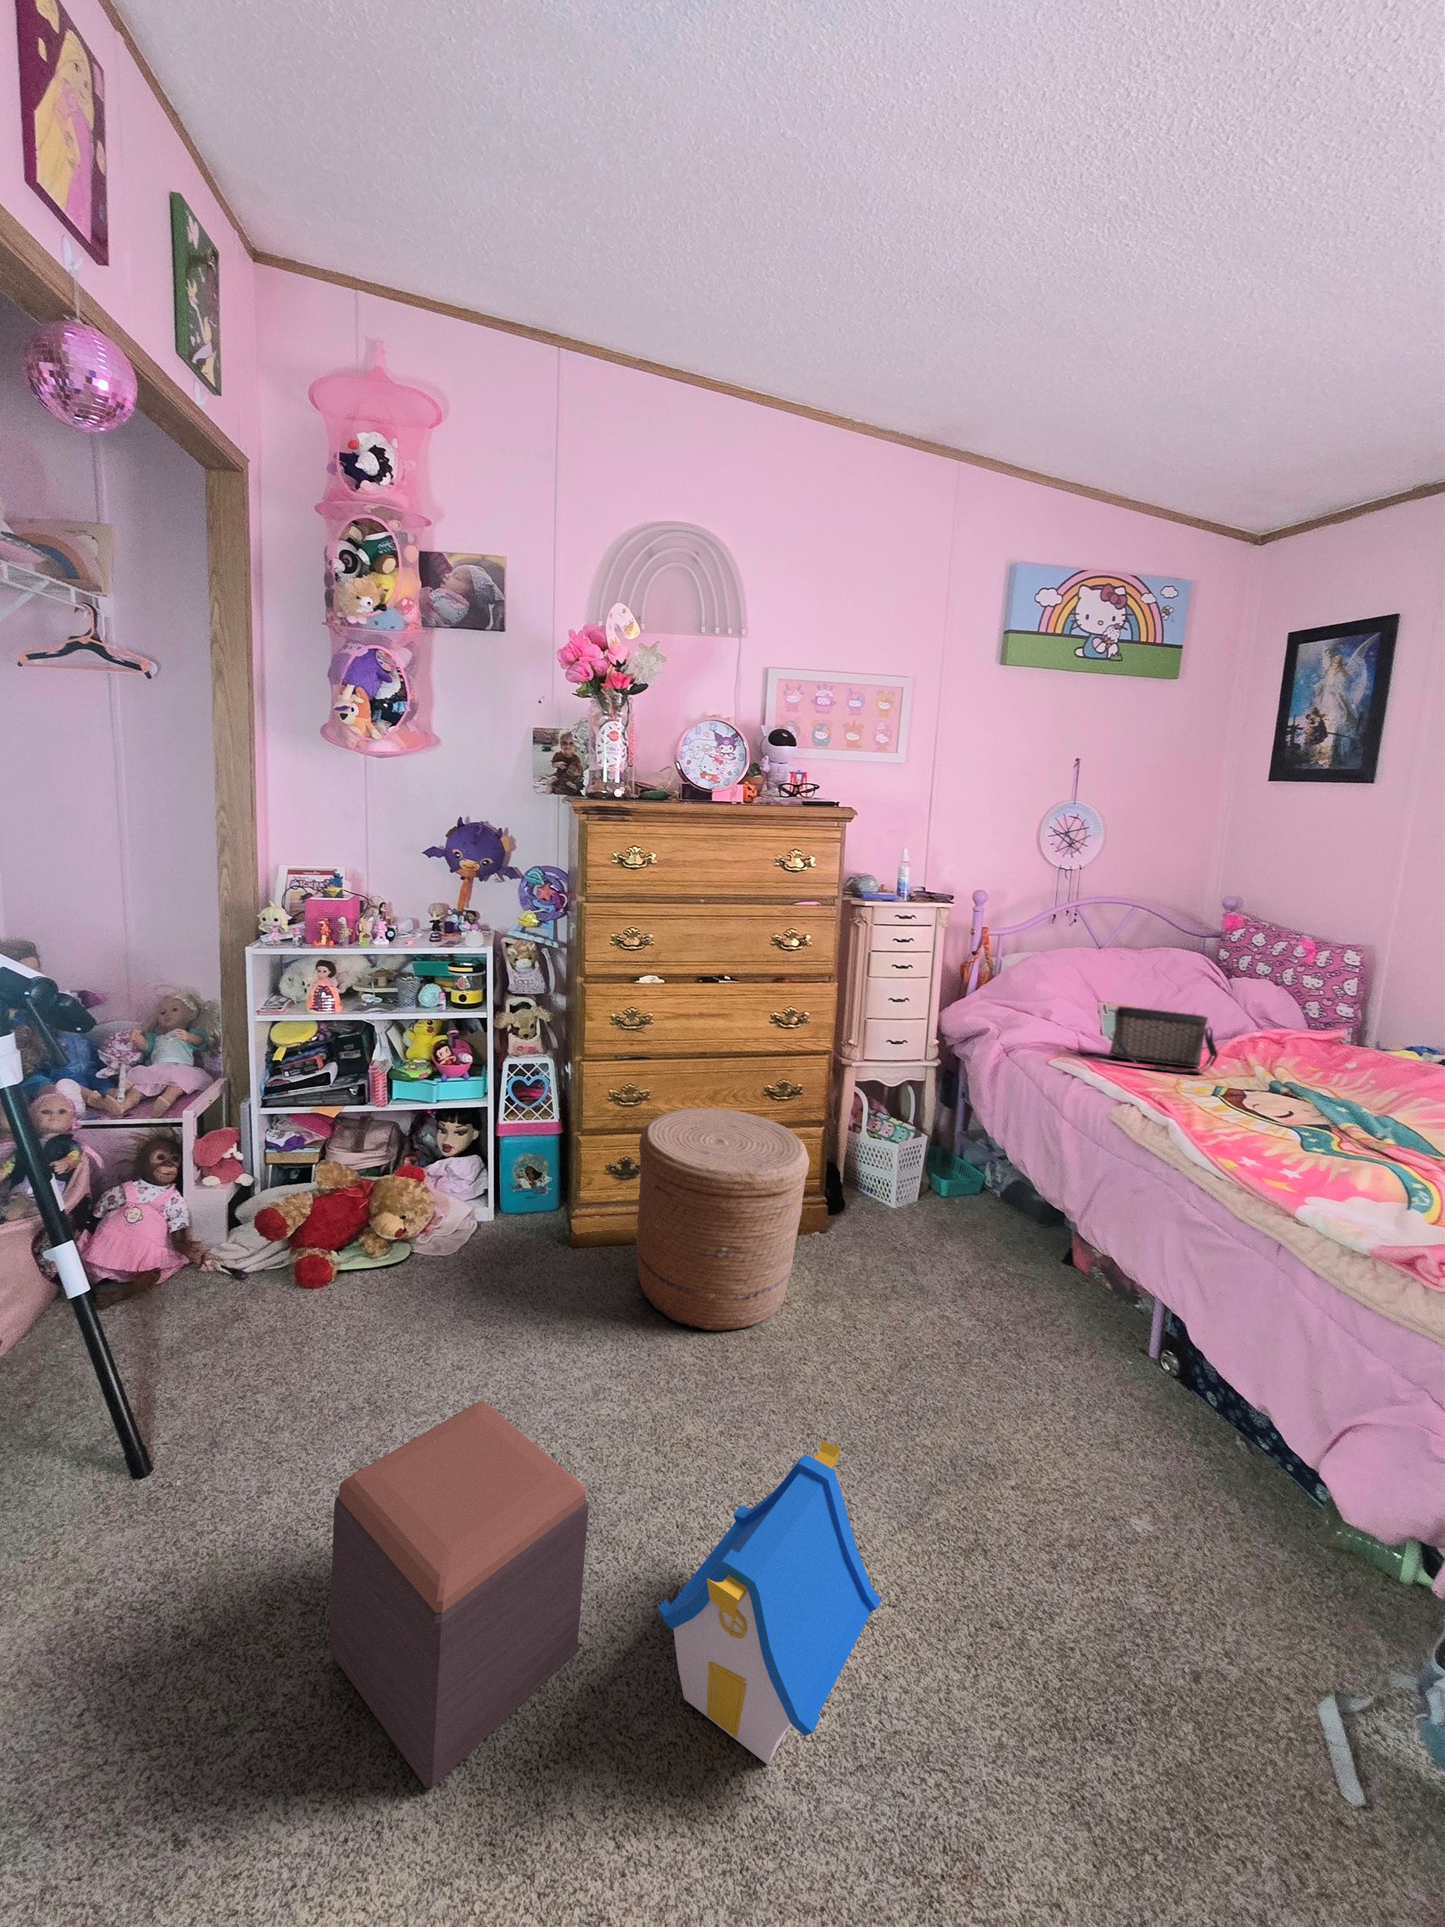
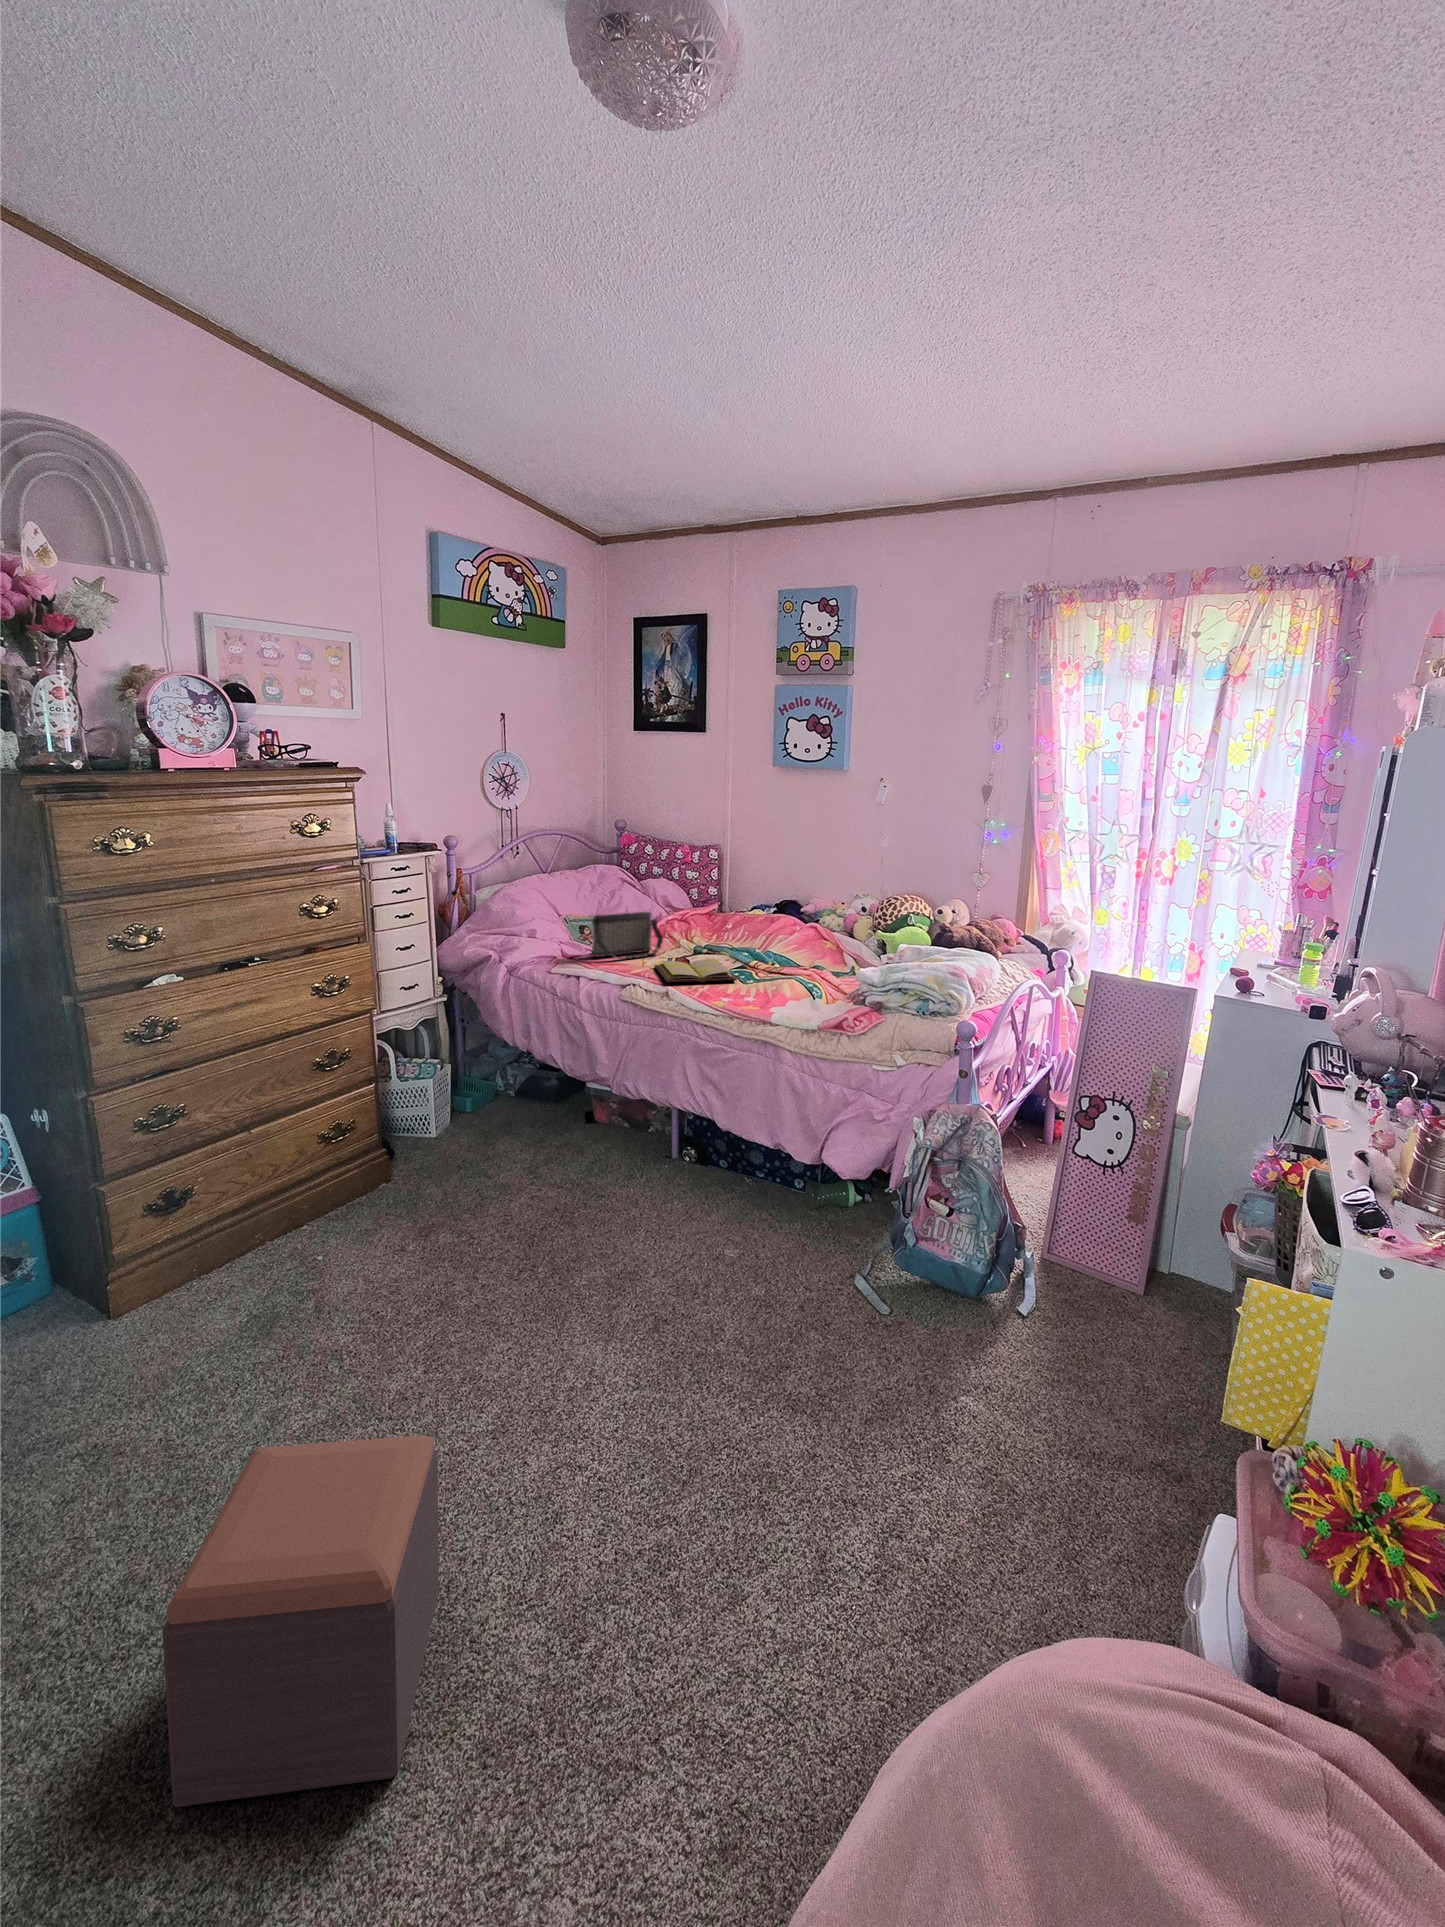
diary: none [1177,1084,1296,1141] -> present [654,959,737,982]
woven basket: present [636,1108,809,1331] -> none [209,1092,414,1324]
toy house: present [658,1440,881,1765] -> none [514,1294,670,1544]

